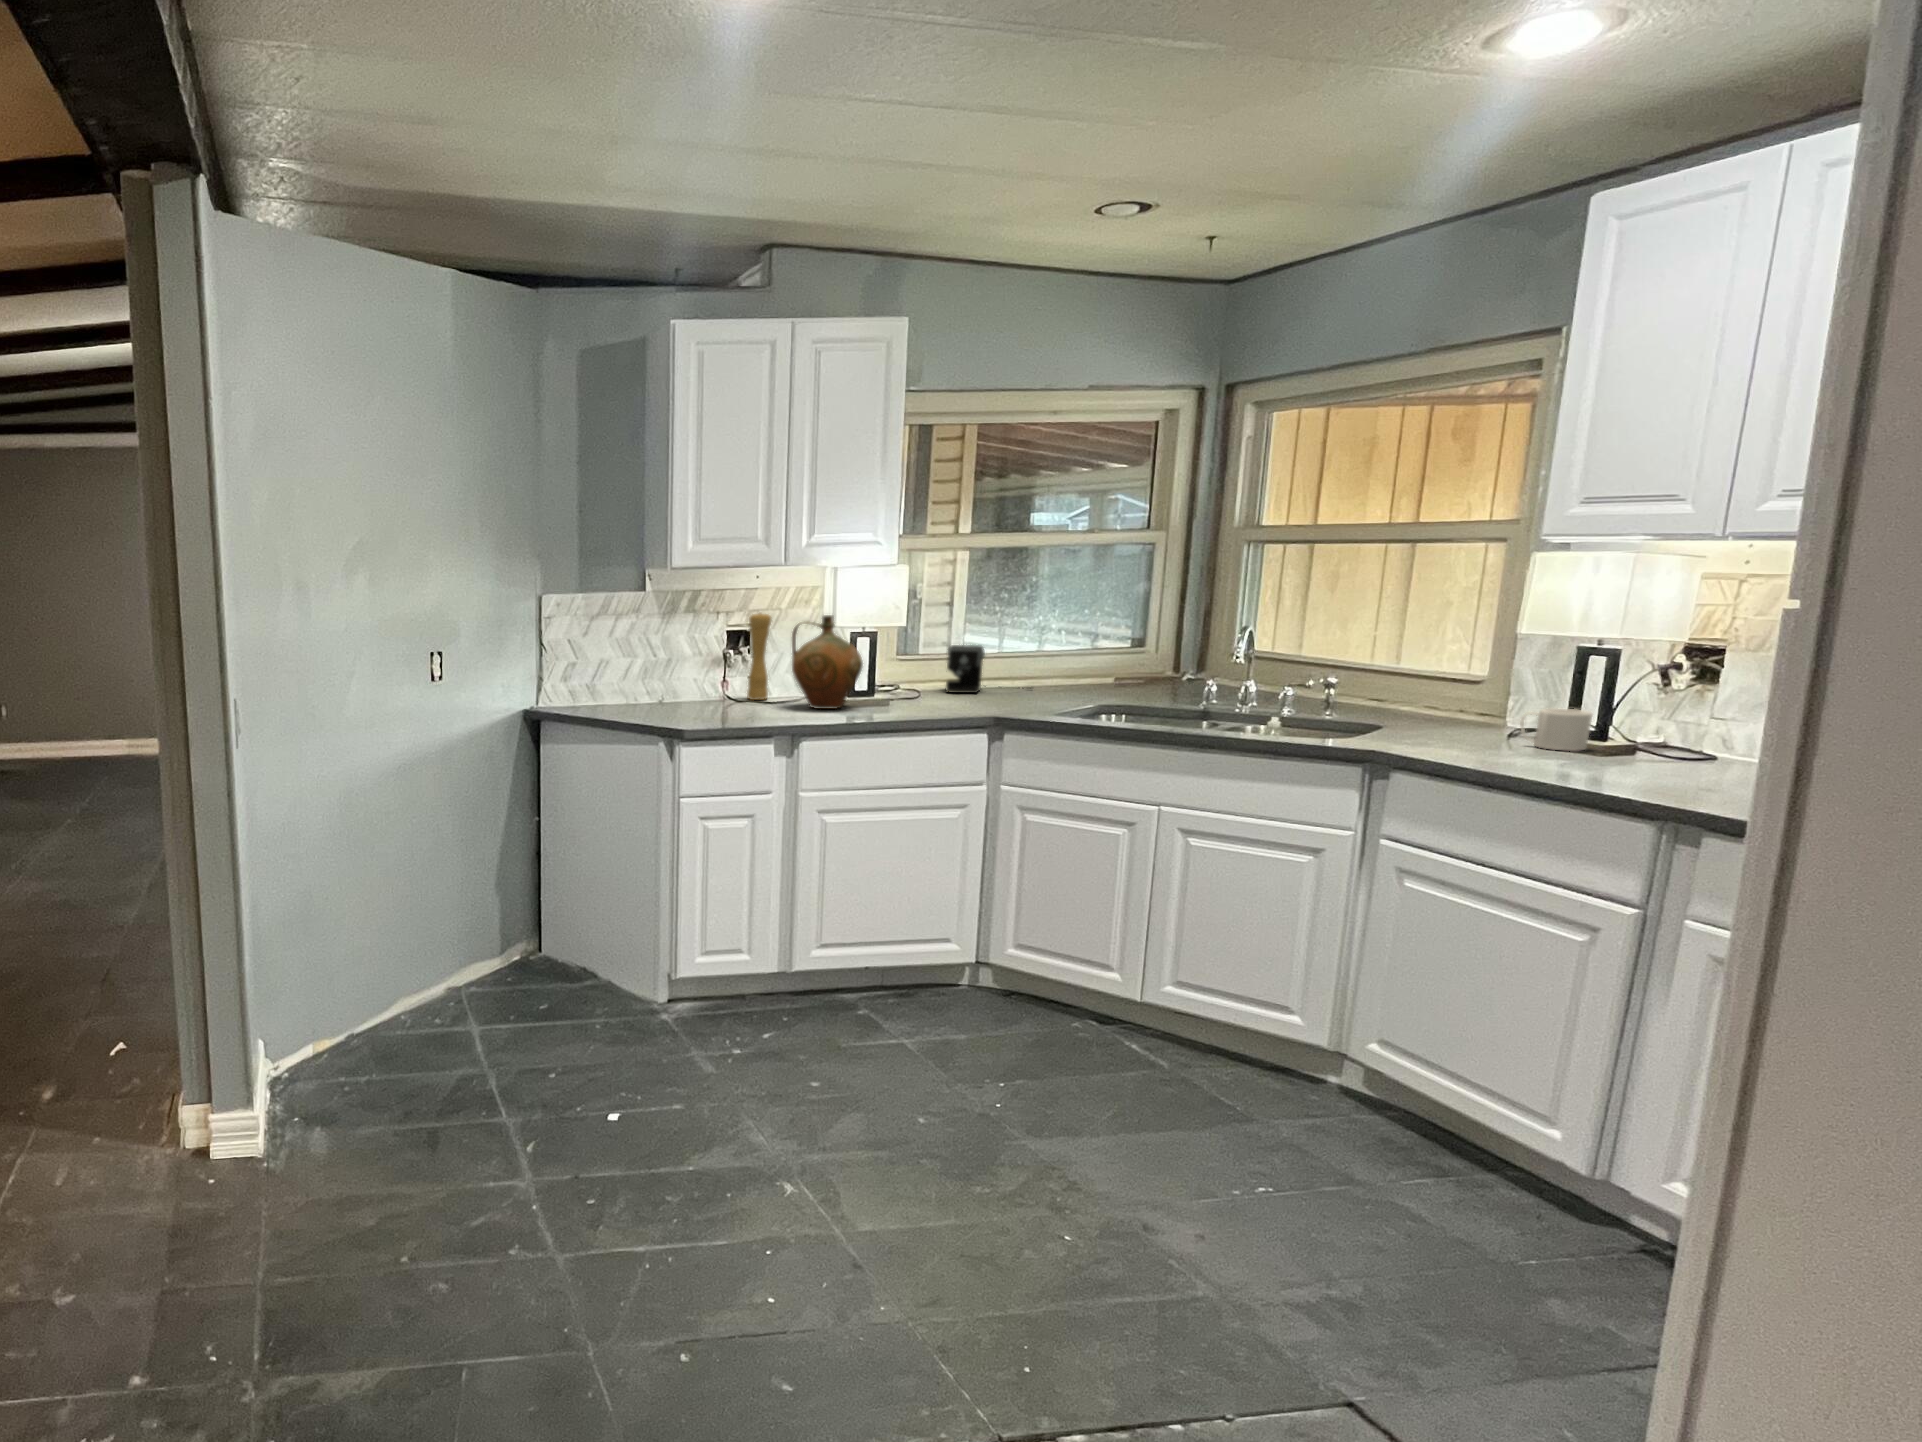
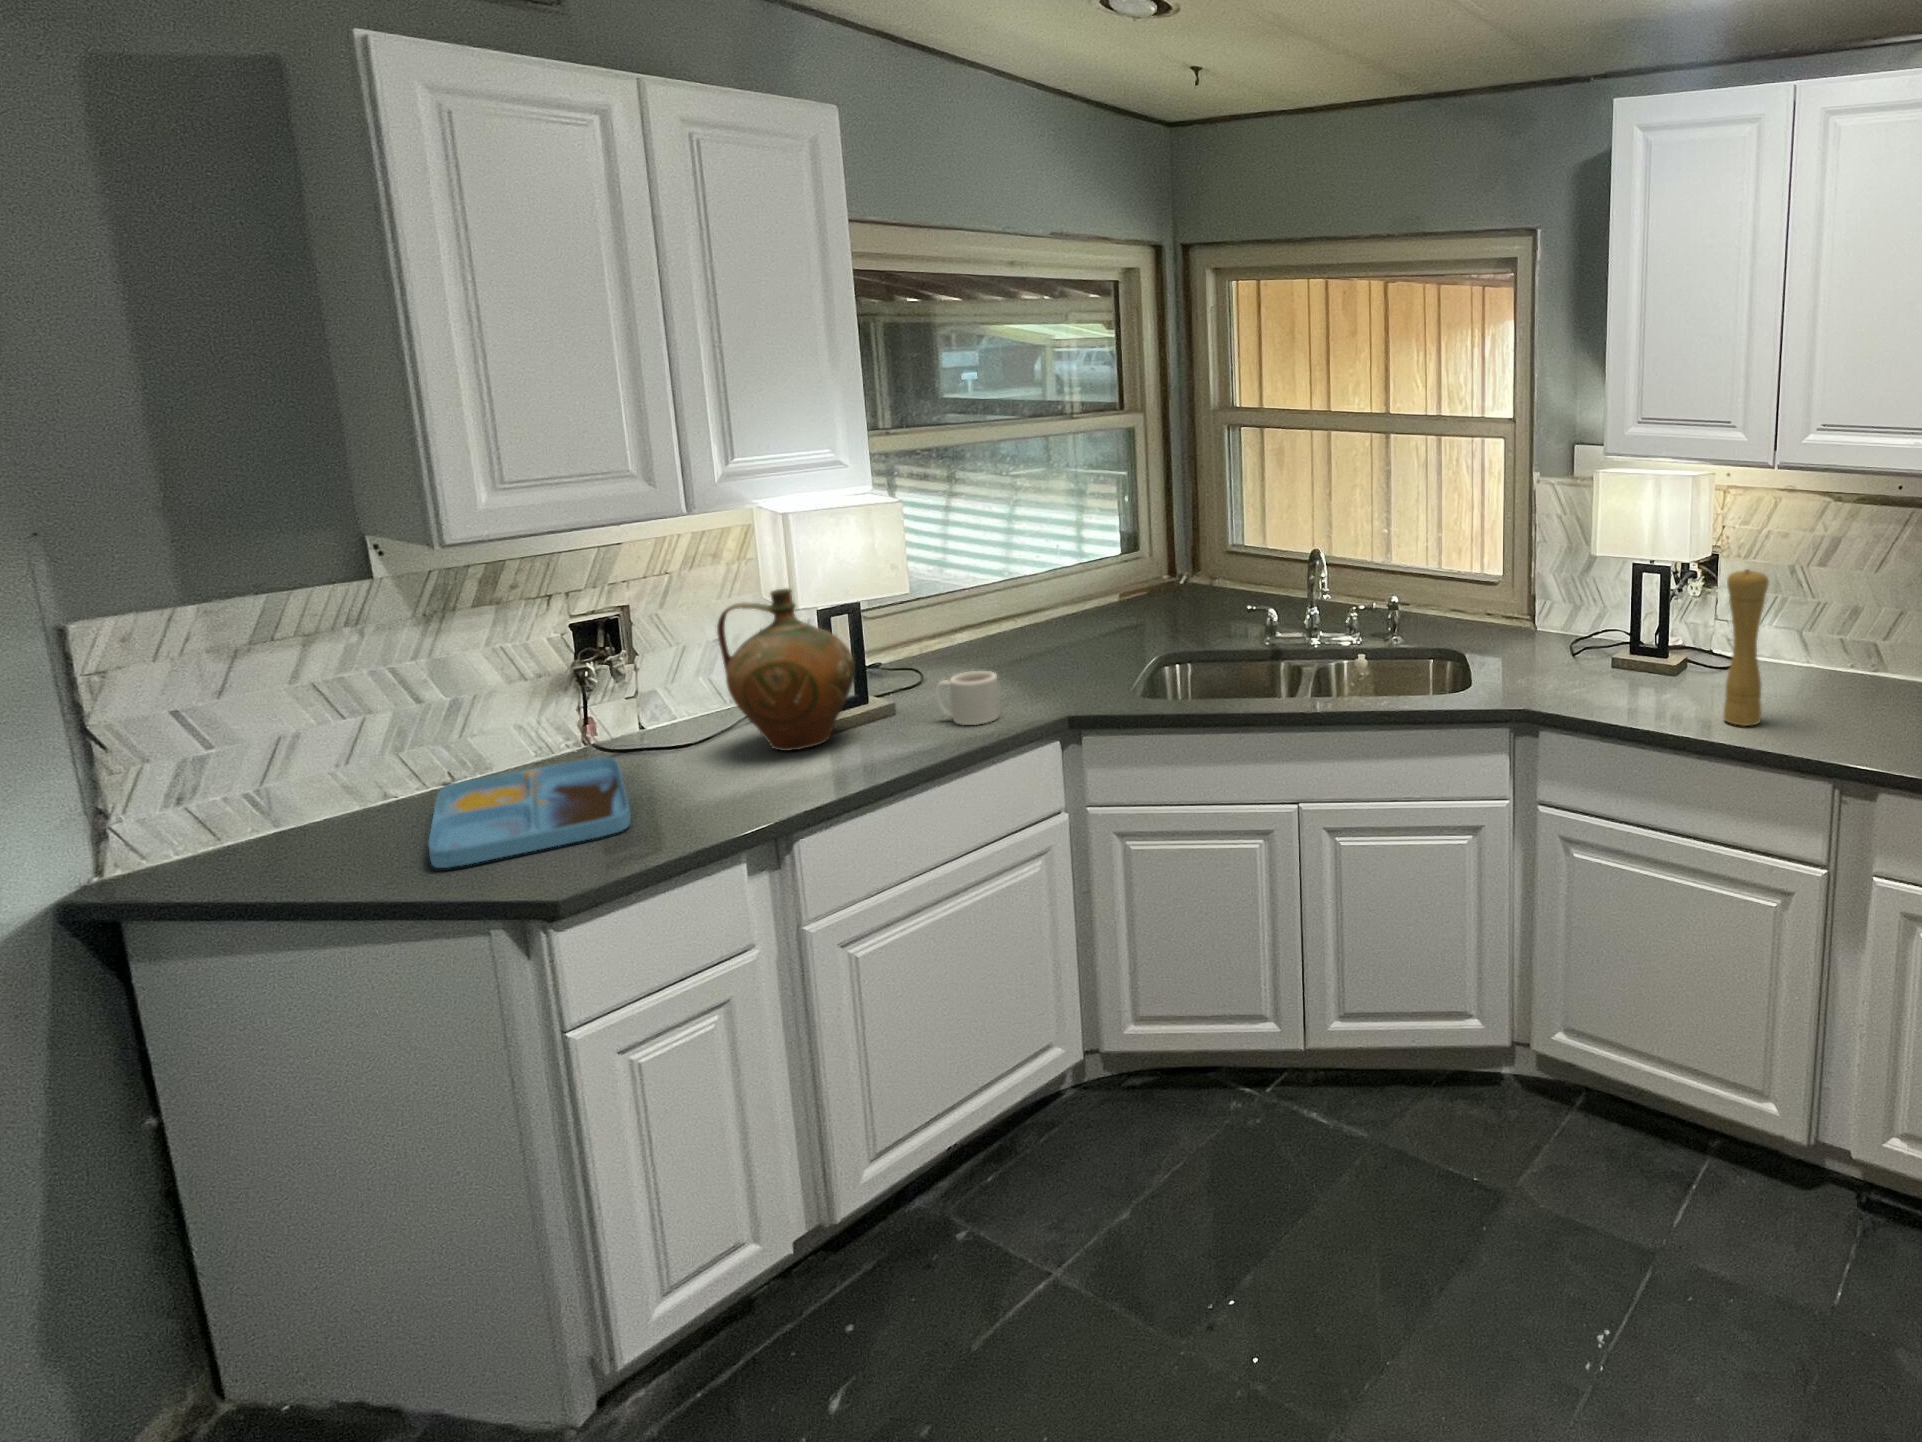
pepper mill: present [747,613,771,700] -> present [1724,569,1769,726]
coffee maker: present [946,645,1024,693] -> none [952,584,1070,661]
tray: none [651,696,734,719] -> present [428,757,631,868]
mug: present [1520,708,1592,751] -> present [935,671,1000,725]

